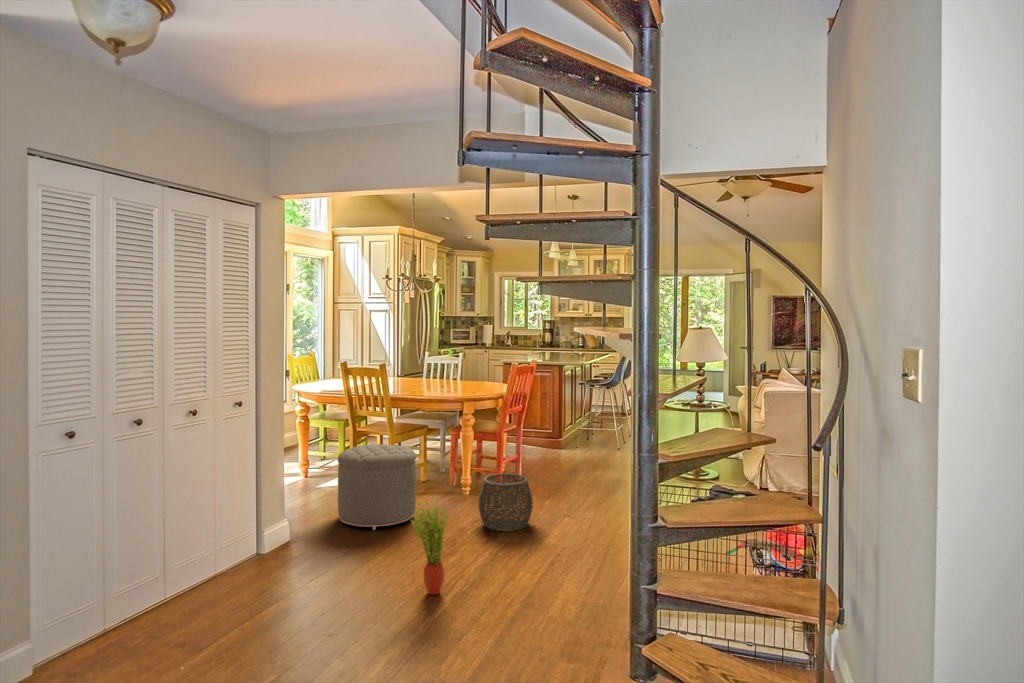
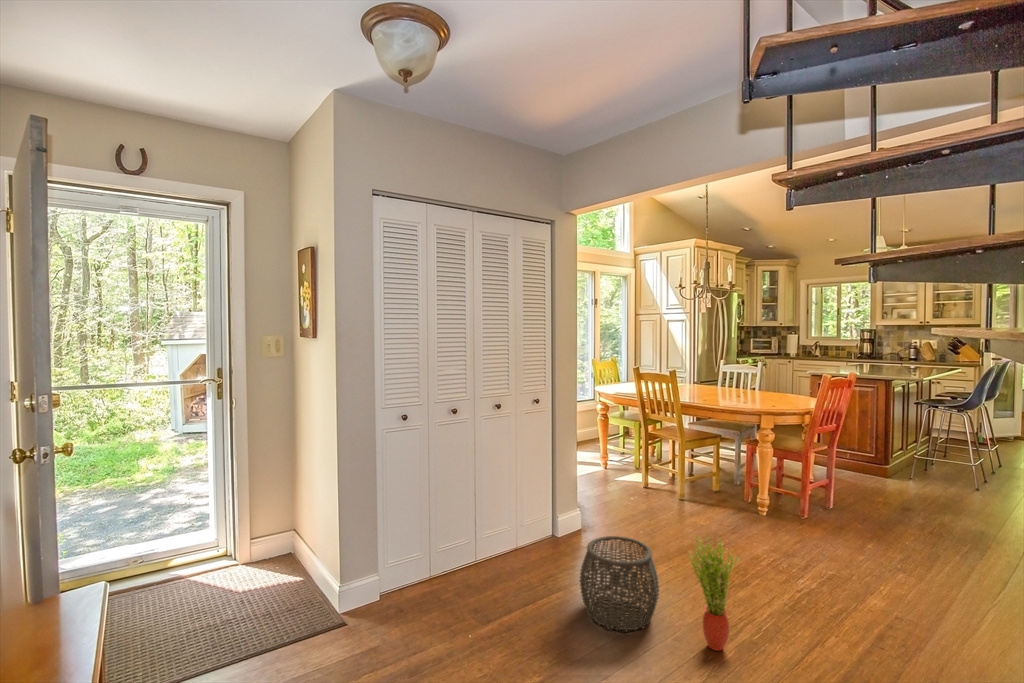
ottoman: present [338,444,416,530] -> none [622,451,704,542]
woven basket: present [478,474,533,531] -> present [580,536,659,631]

